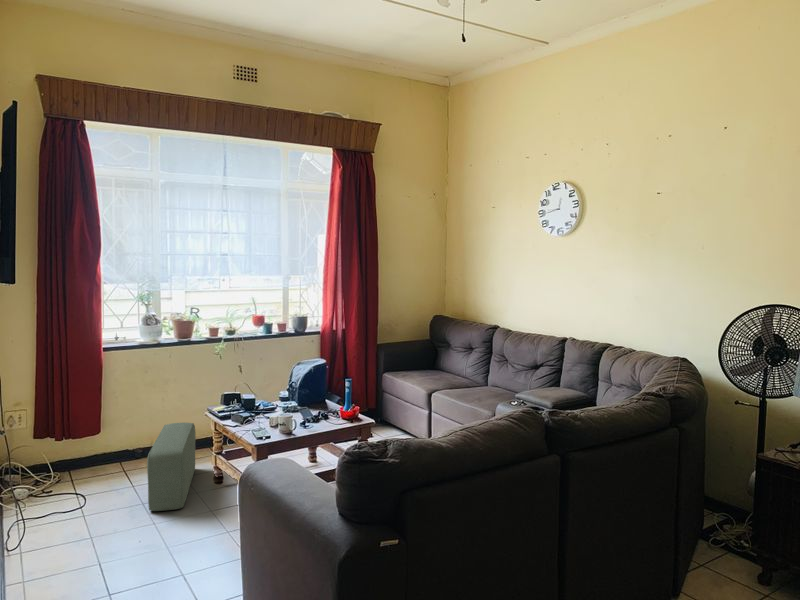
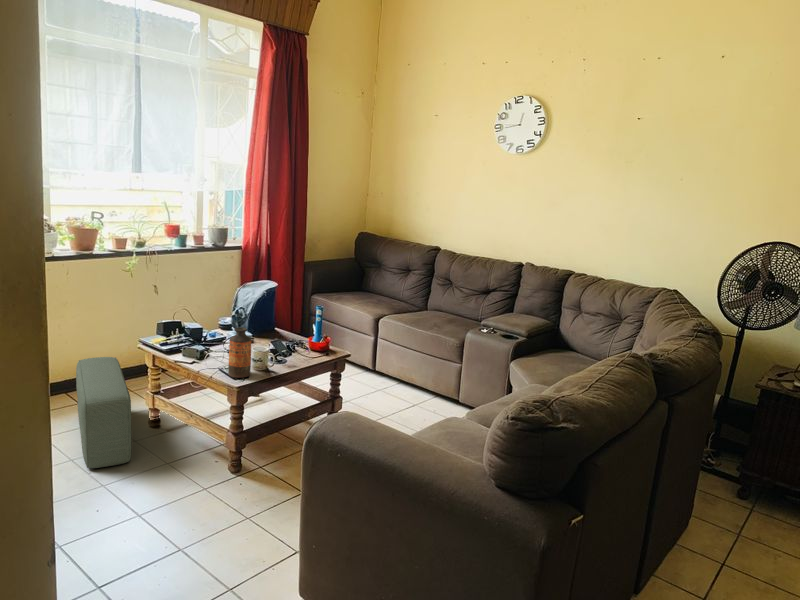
bottle: none [257,396,276,439] -> present [228,328,251,378]

